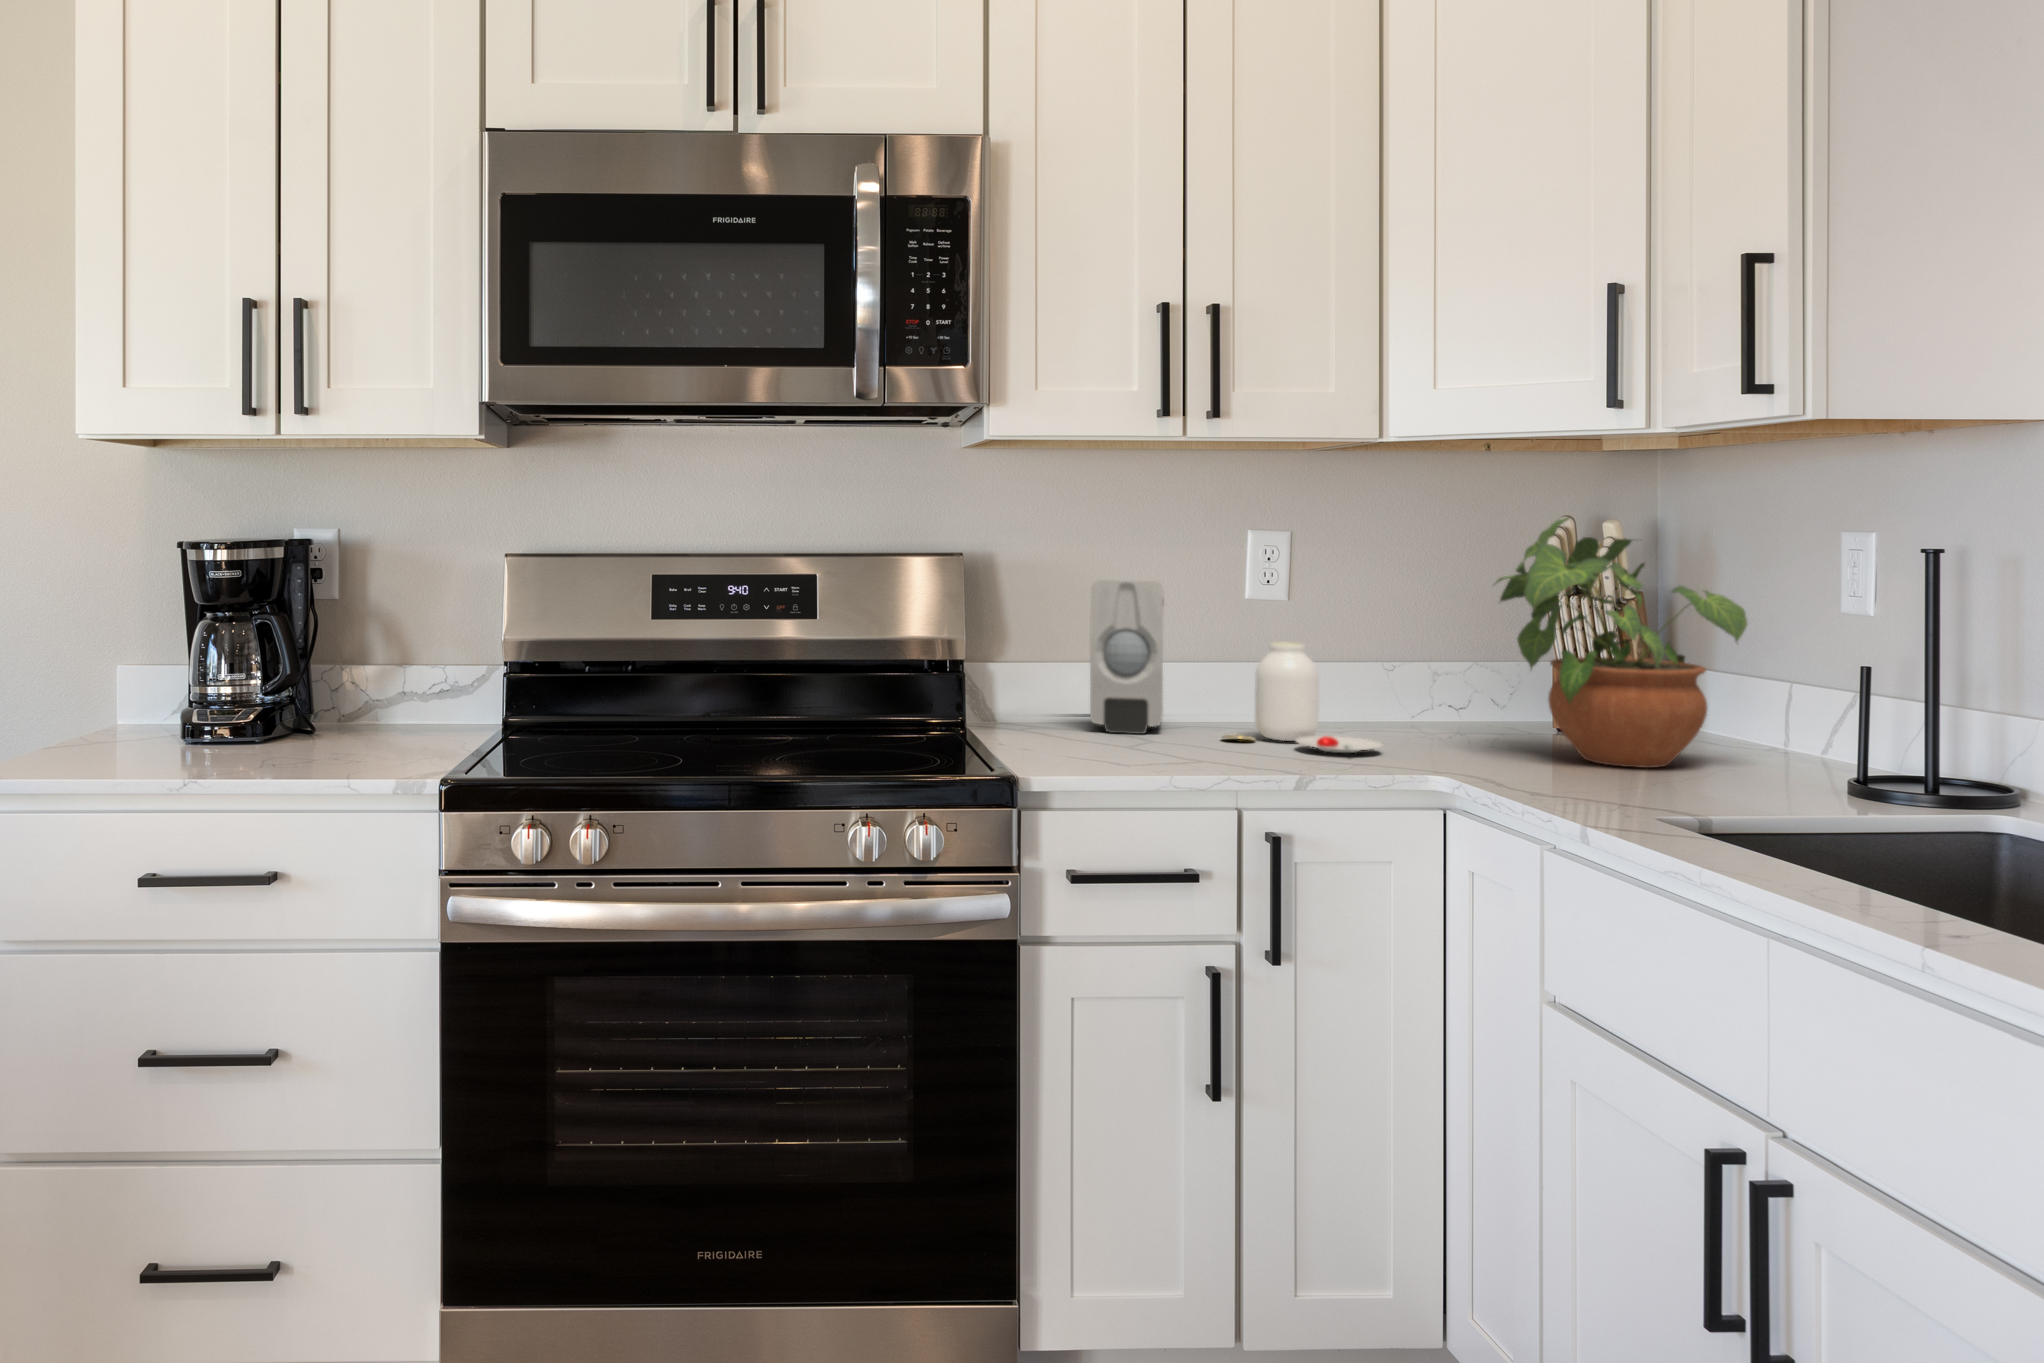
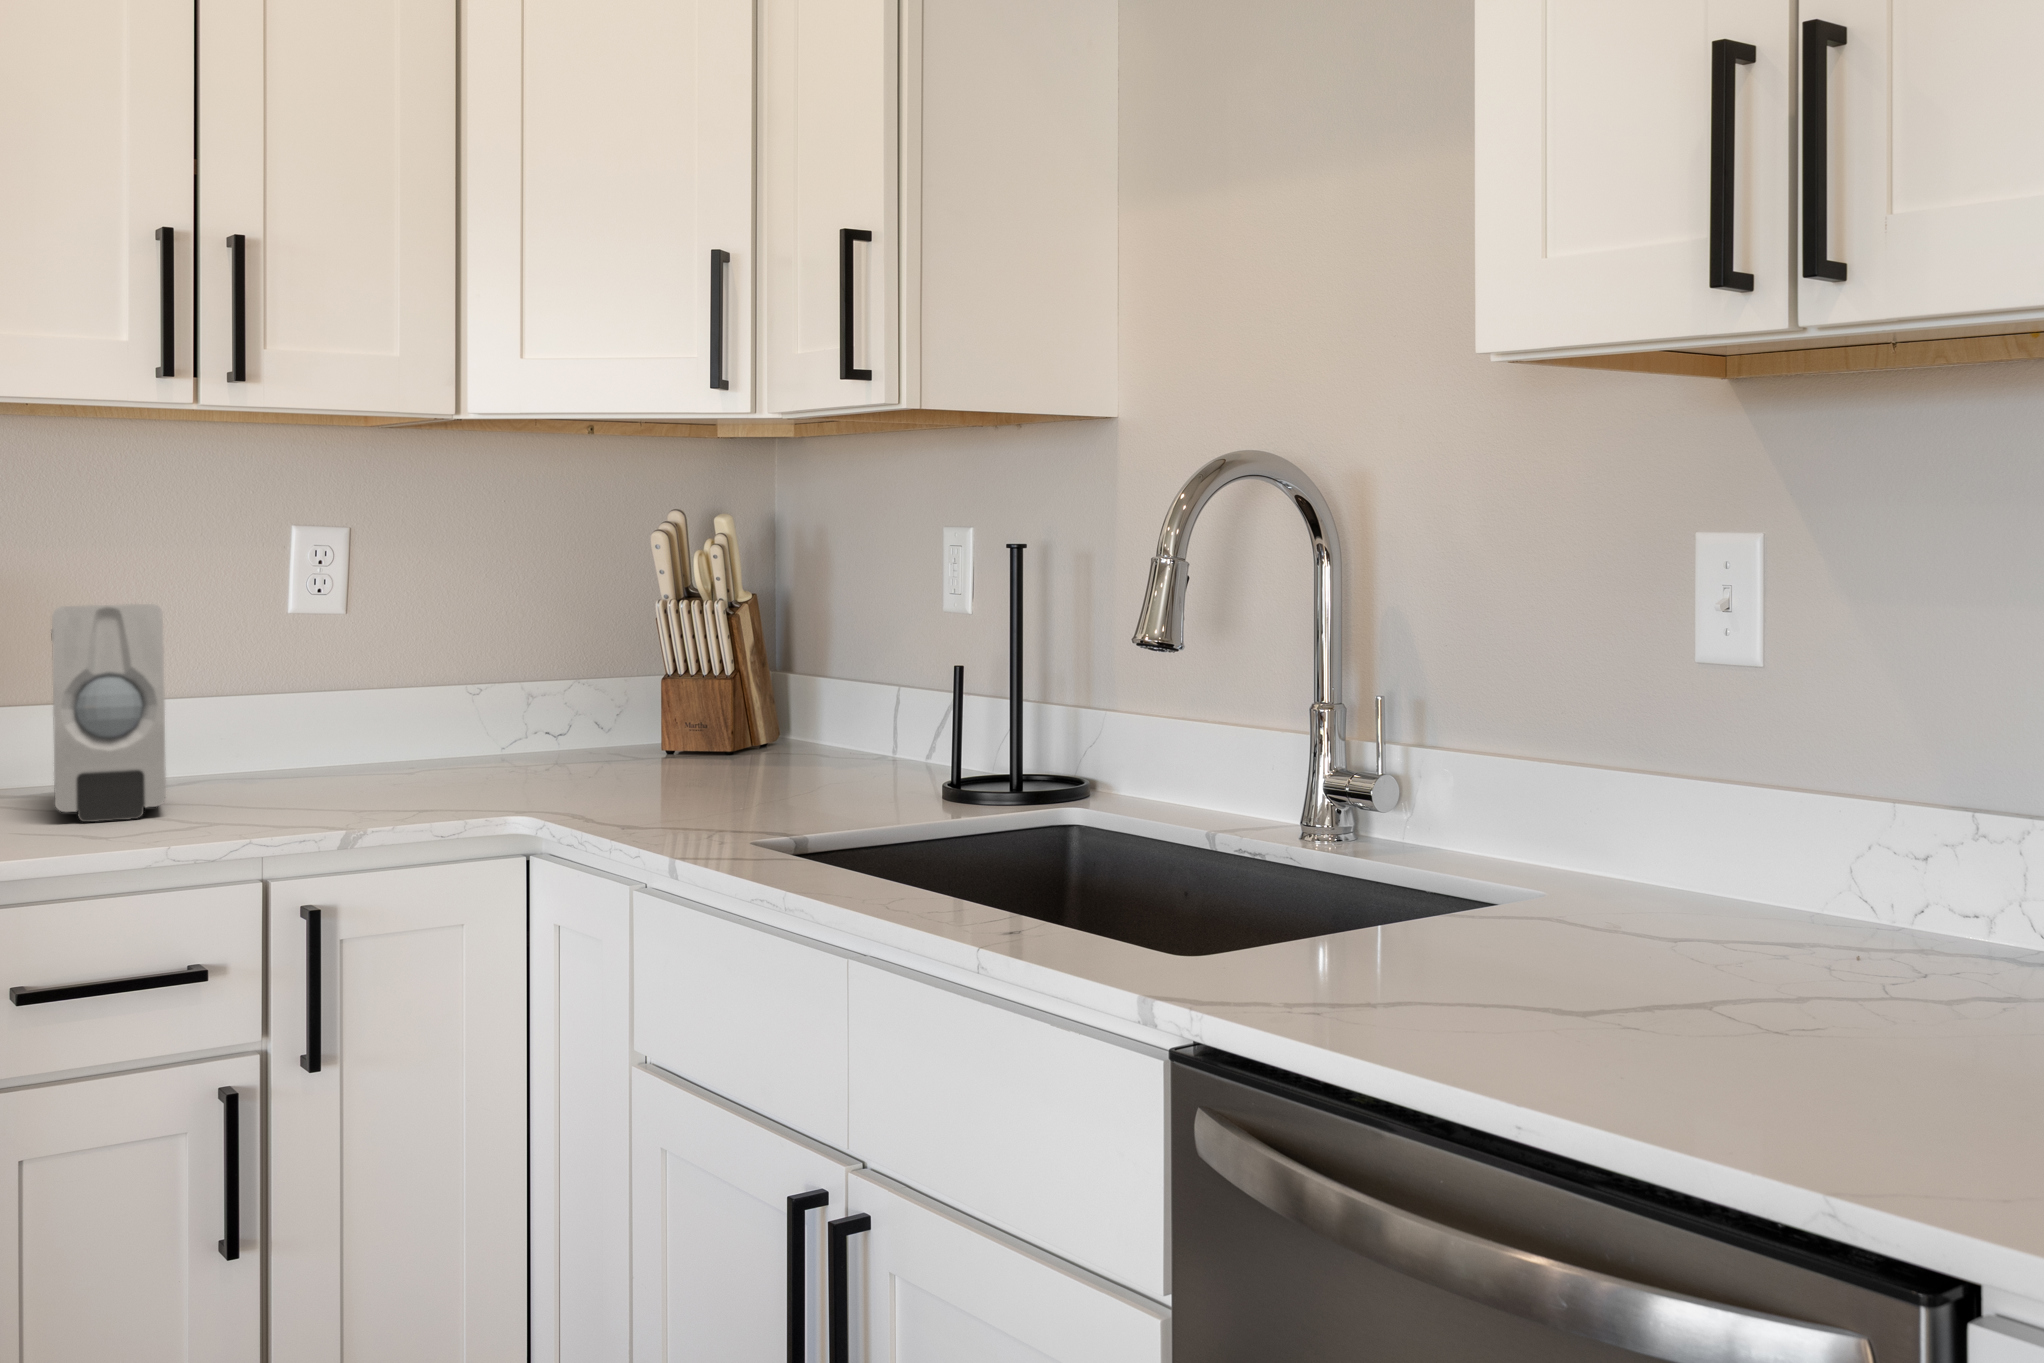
potted plant: present [1496,517,1748,768] -> none [593,509,857,795]
jar: present [1224,643,1382,753] -> none [253,678,468,814]

